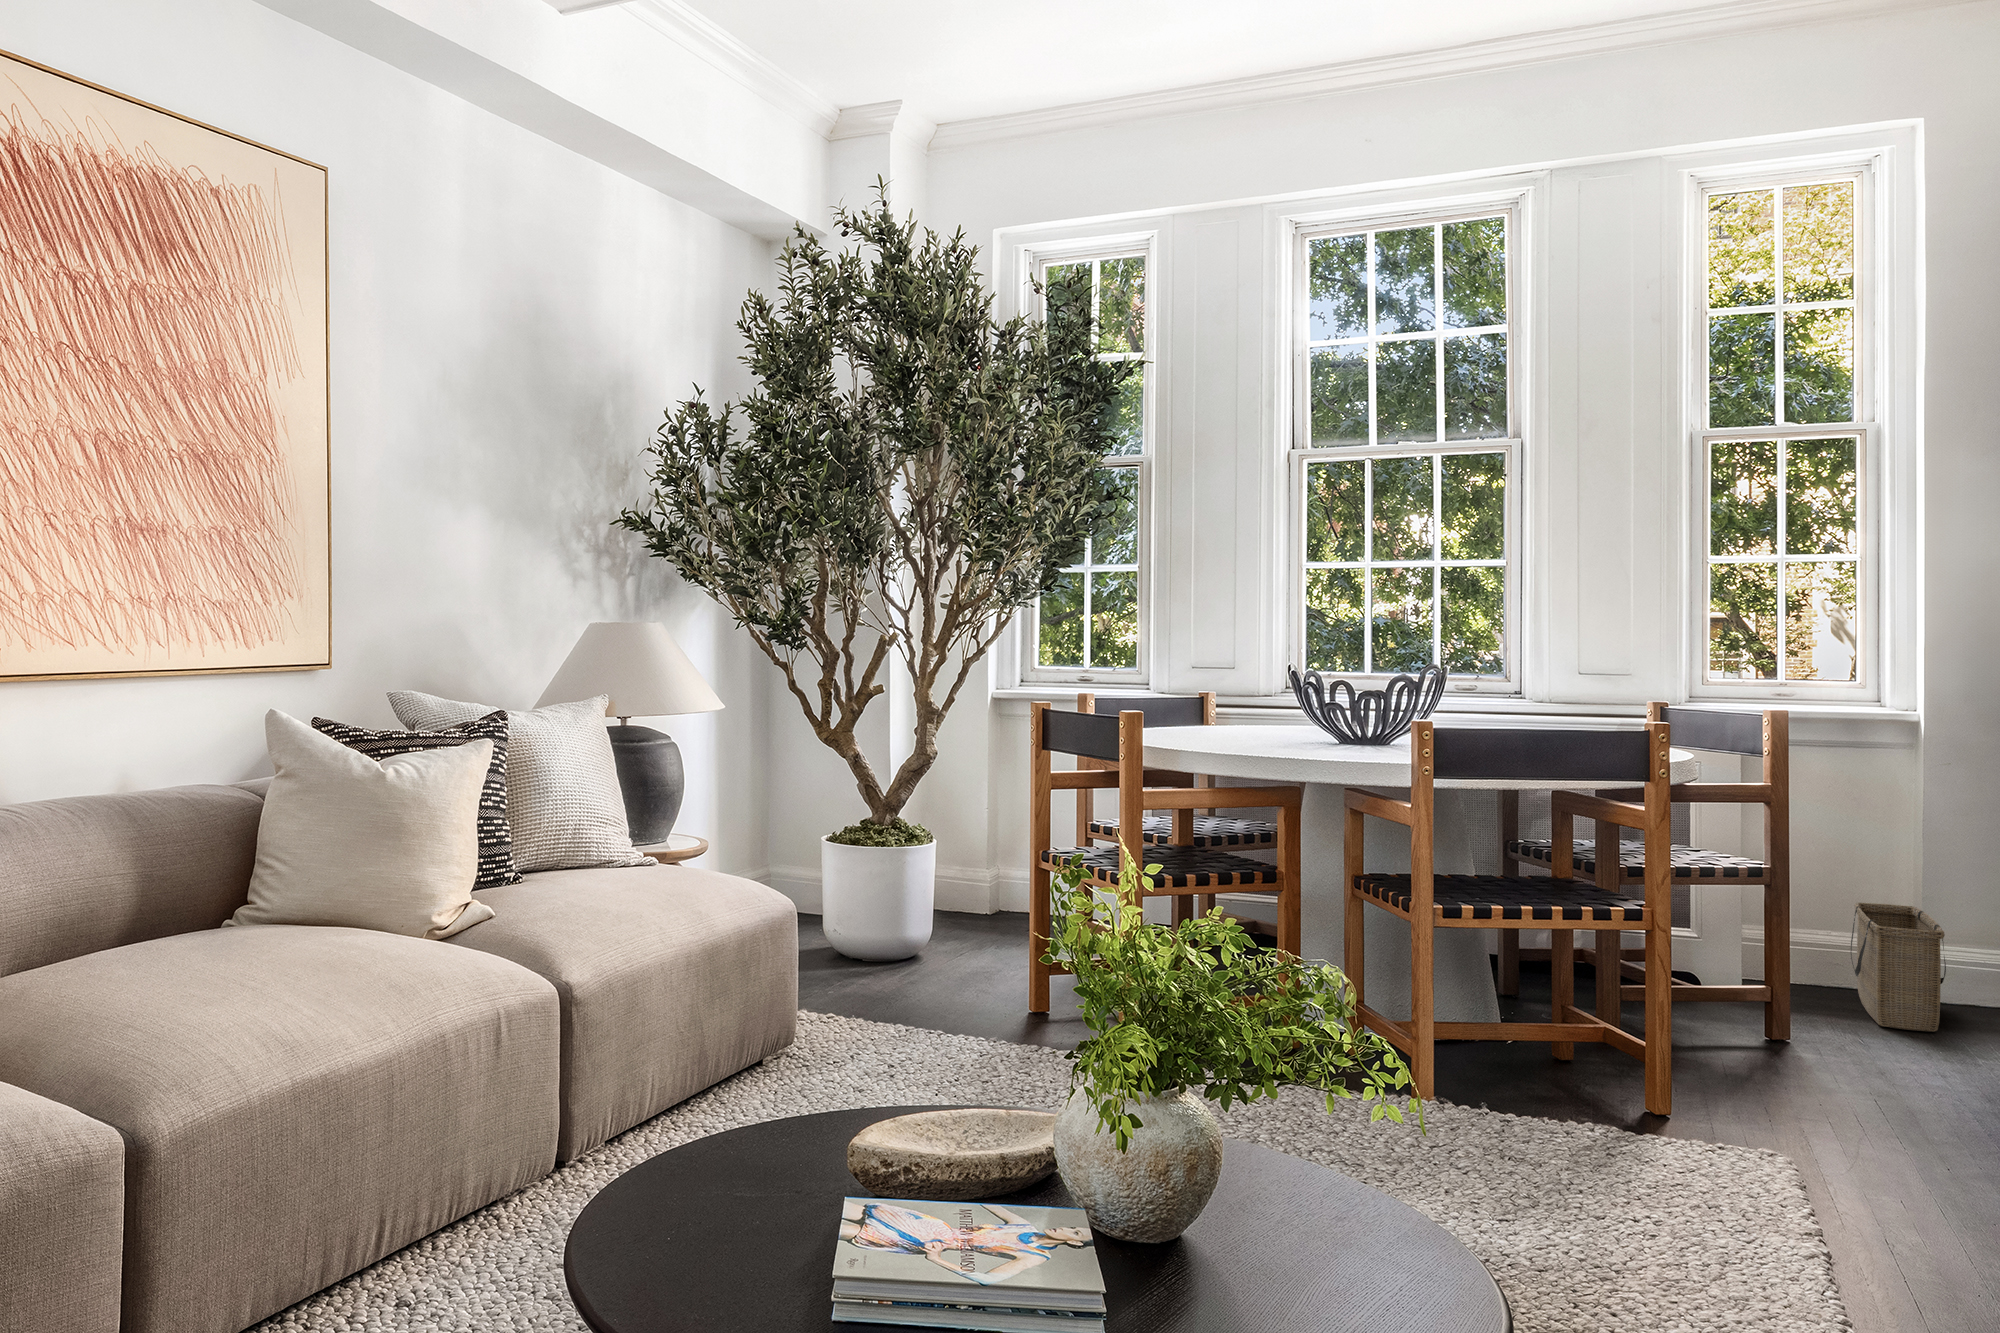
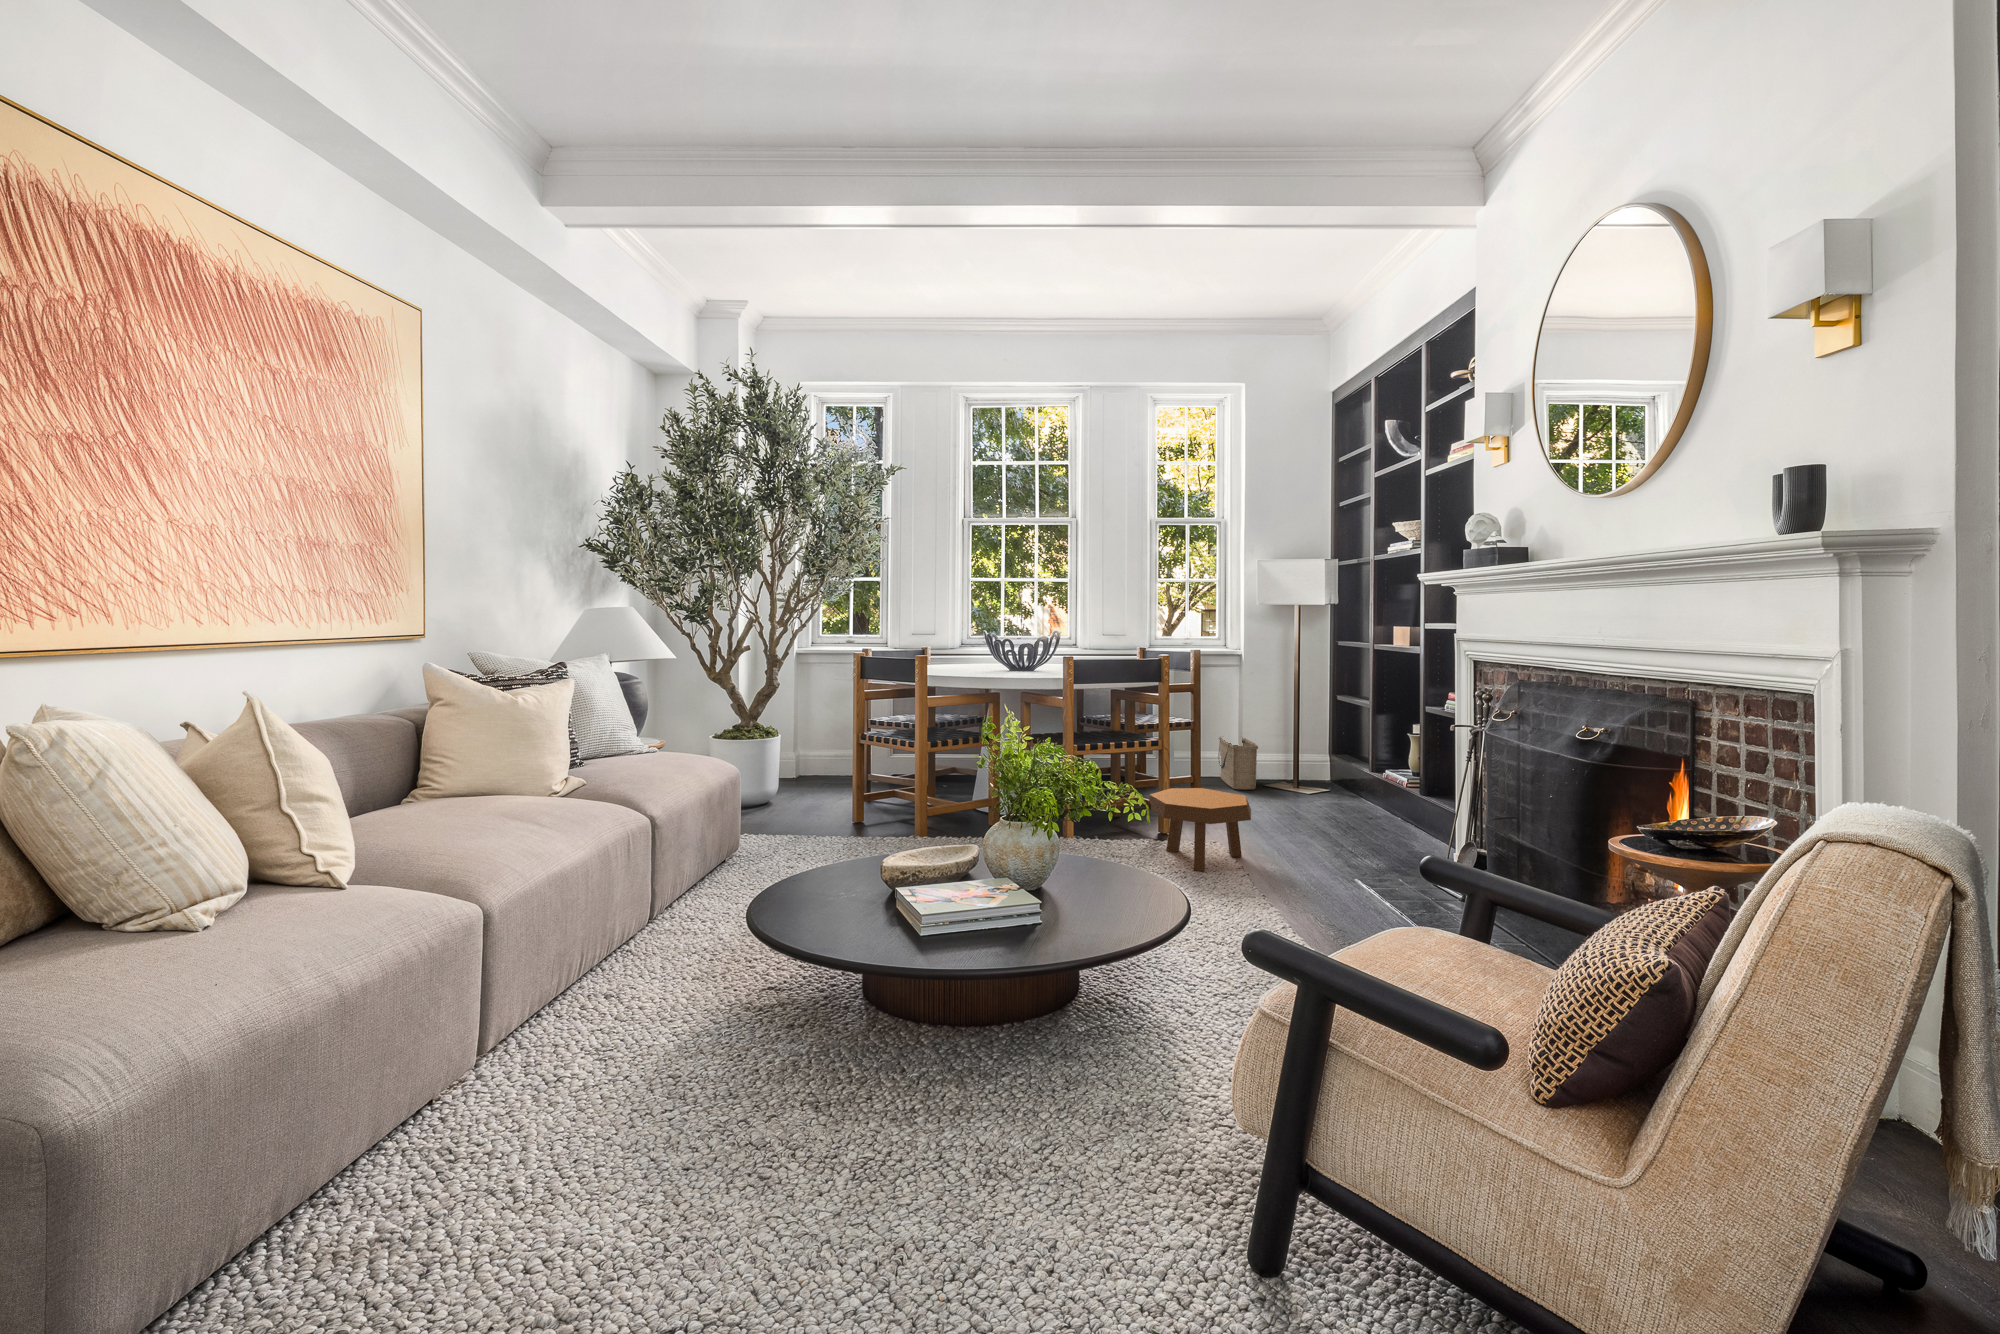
footstool: none [1585,1017,1844,1222] -> present [1149,788,1251,871]

